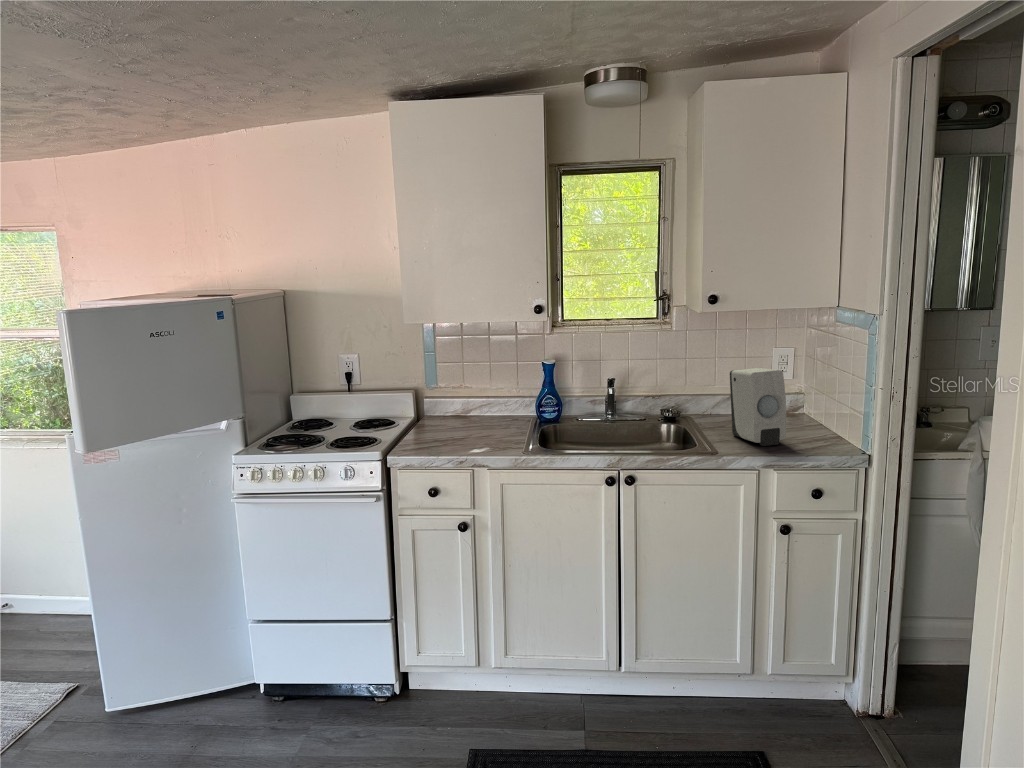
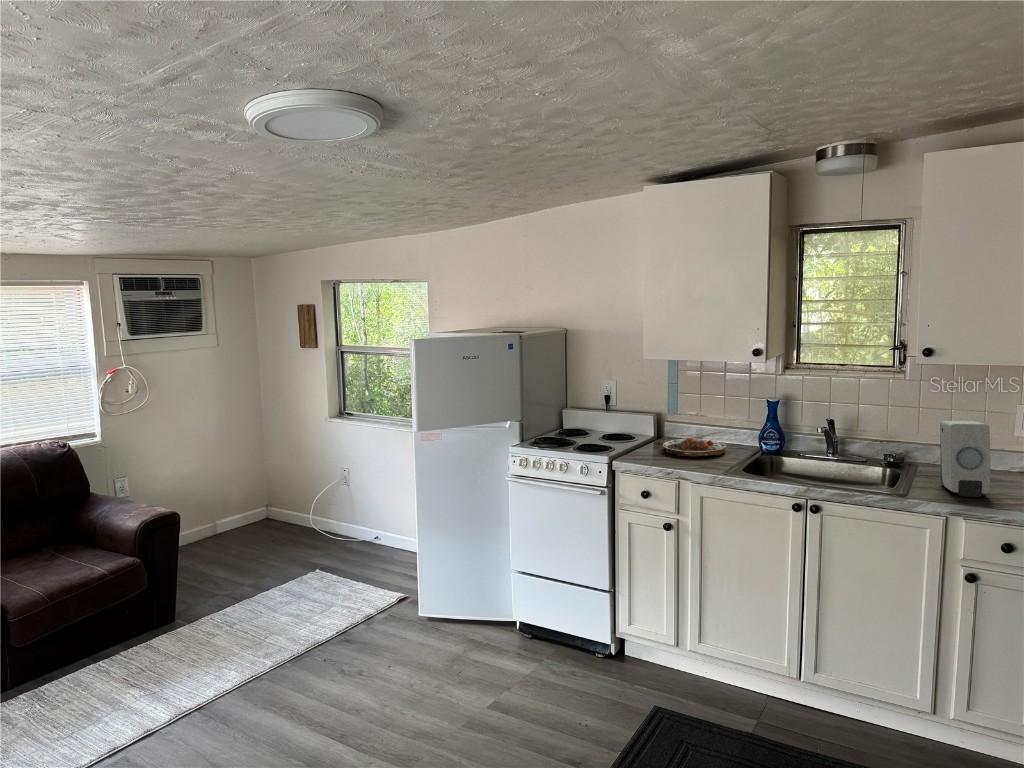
plate: none [433,415,506,438] -> present [663,438,726,457]

